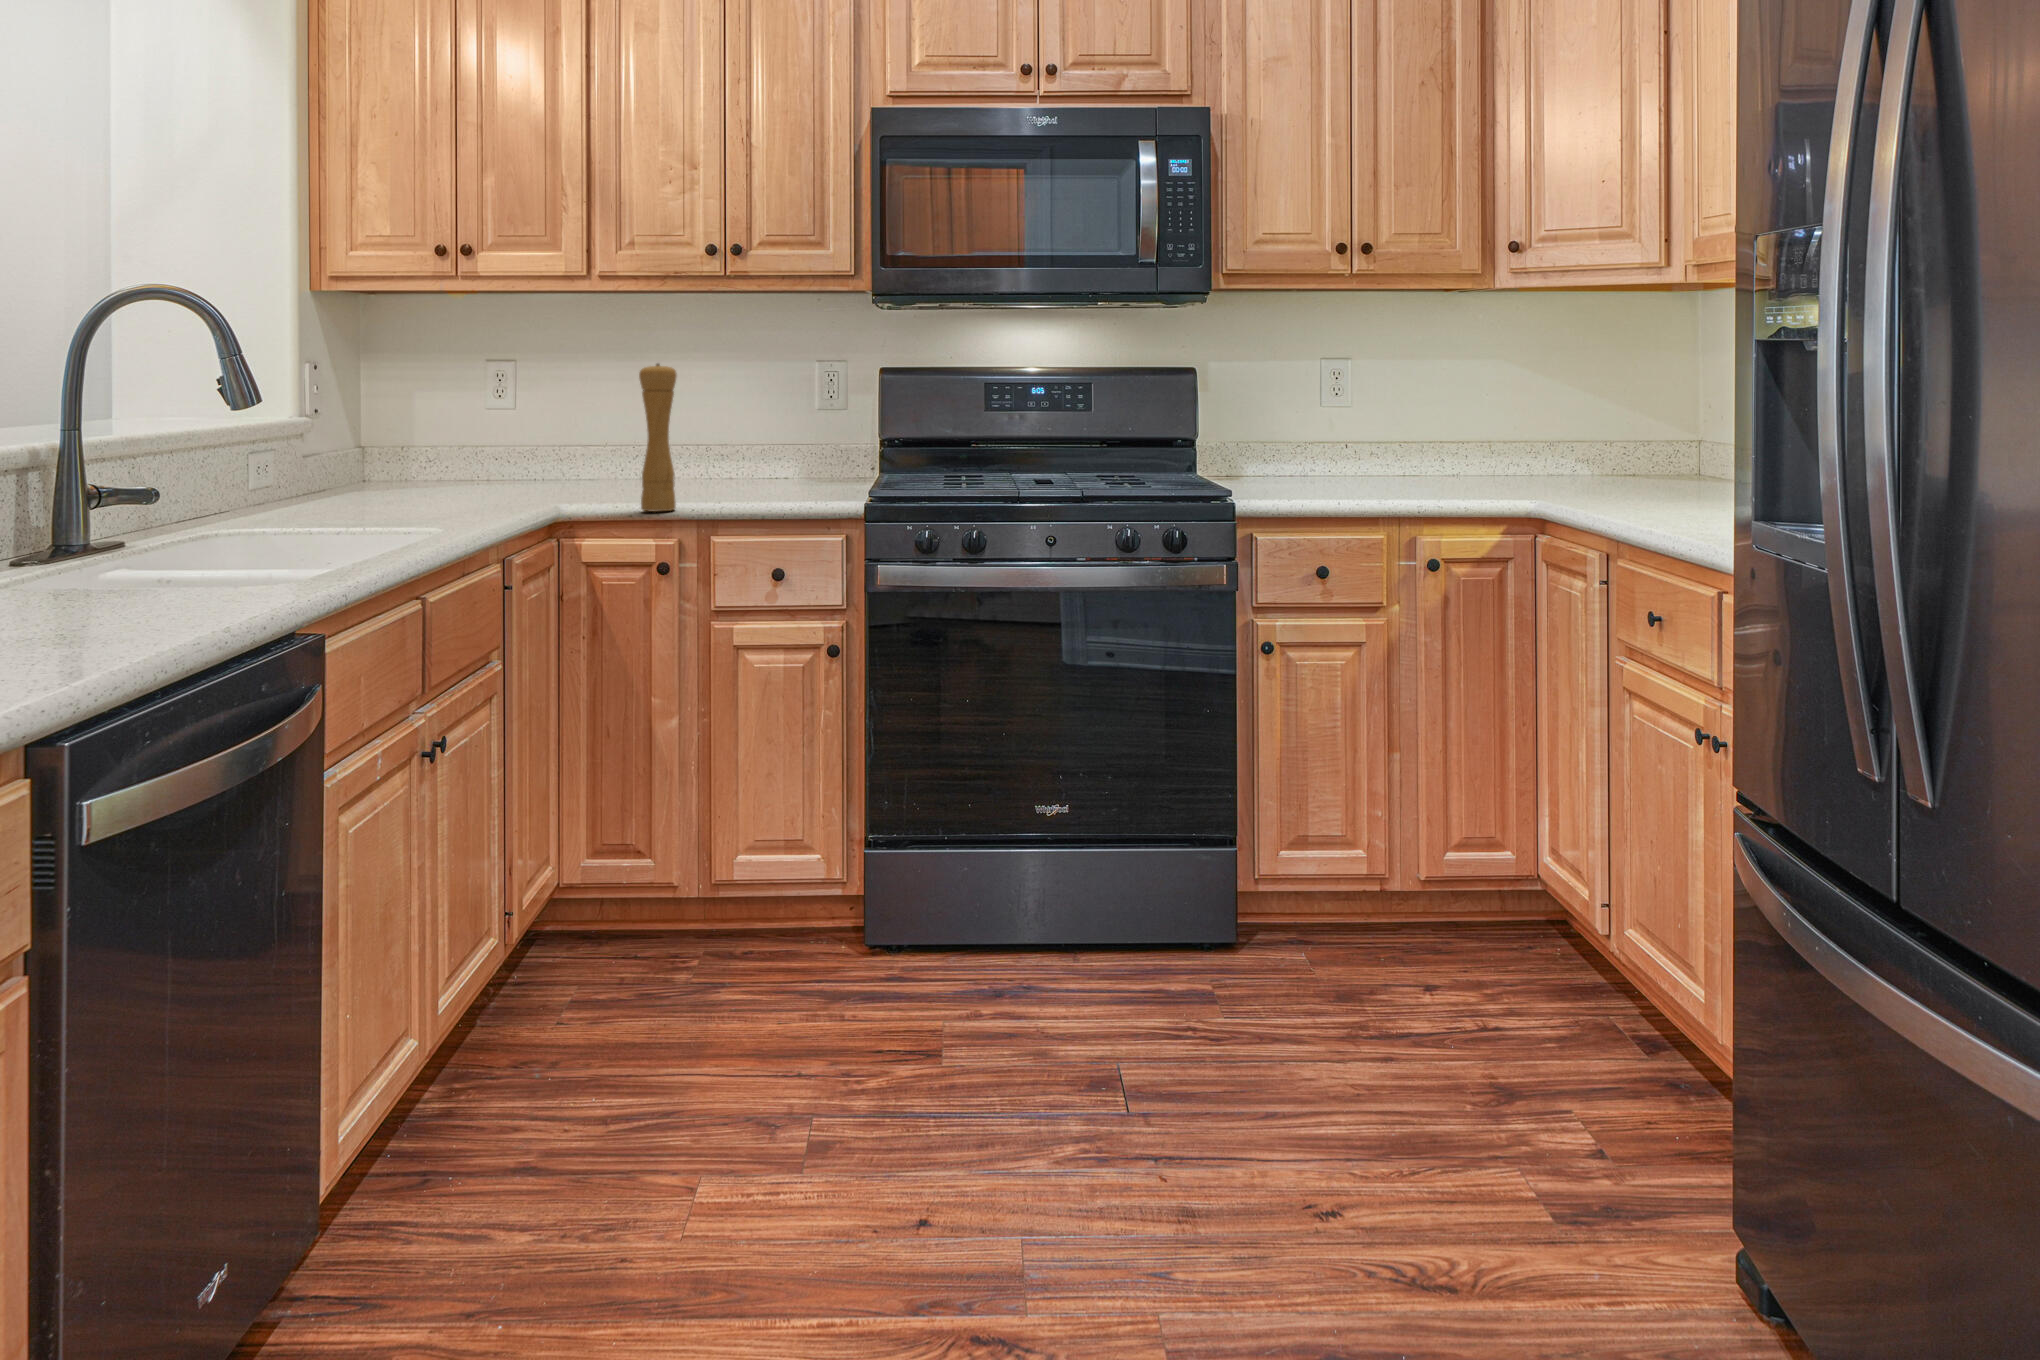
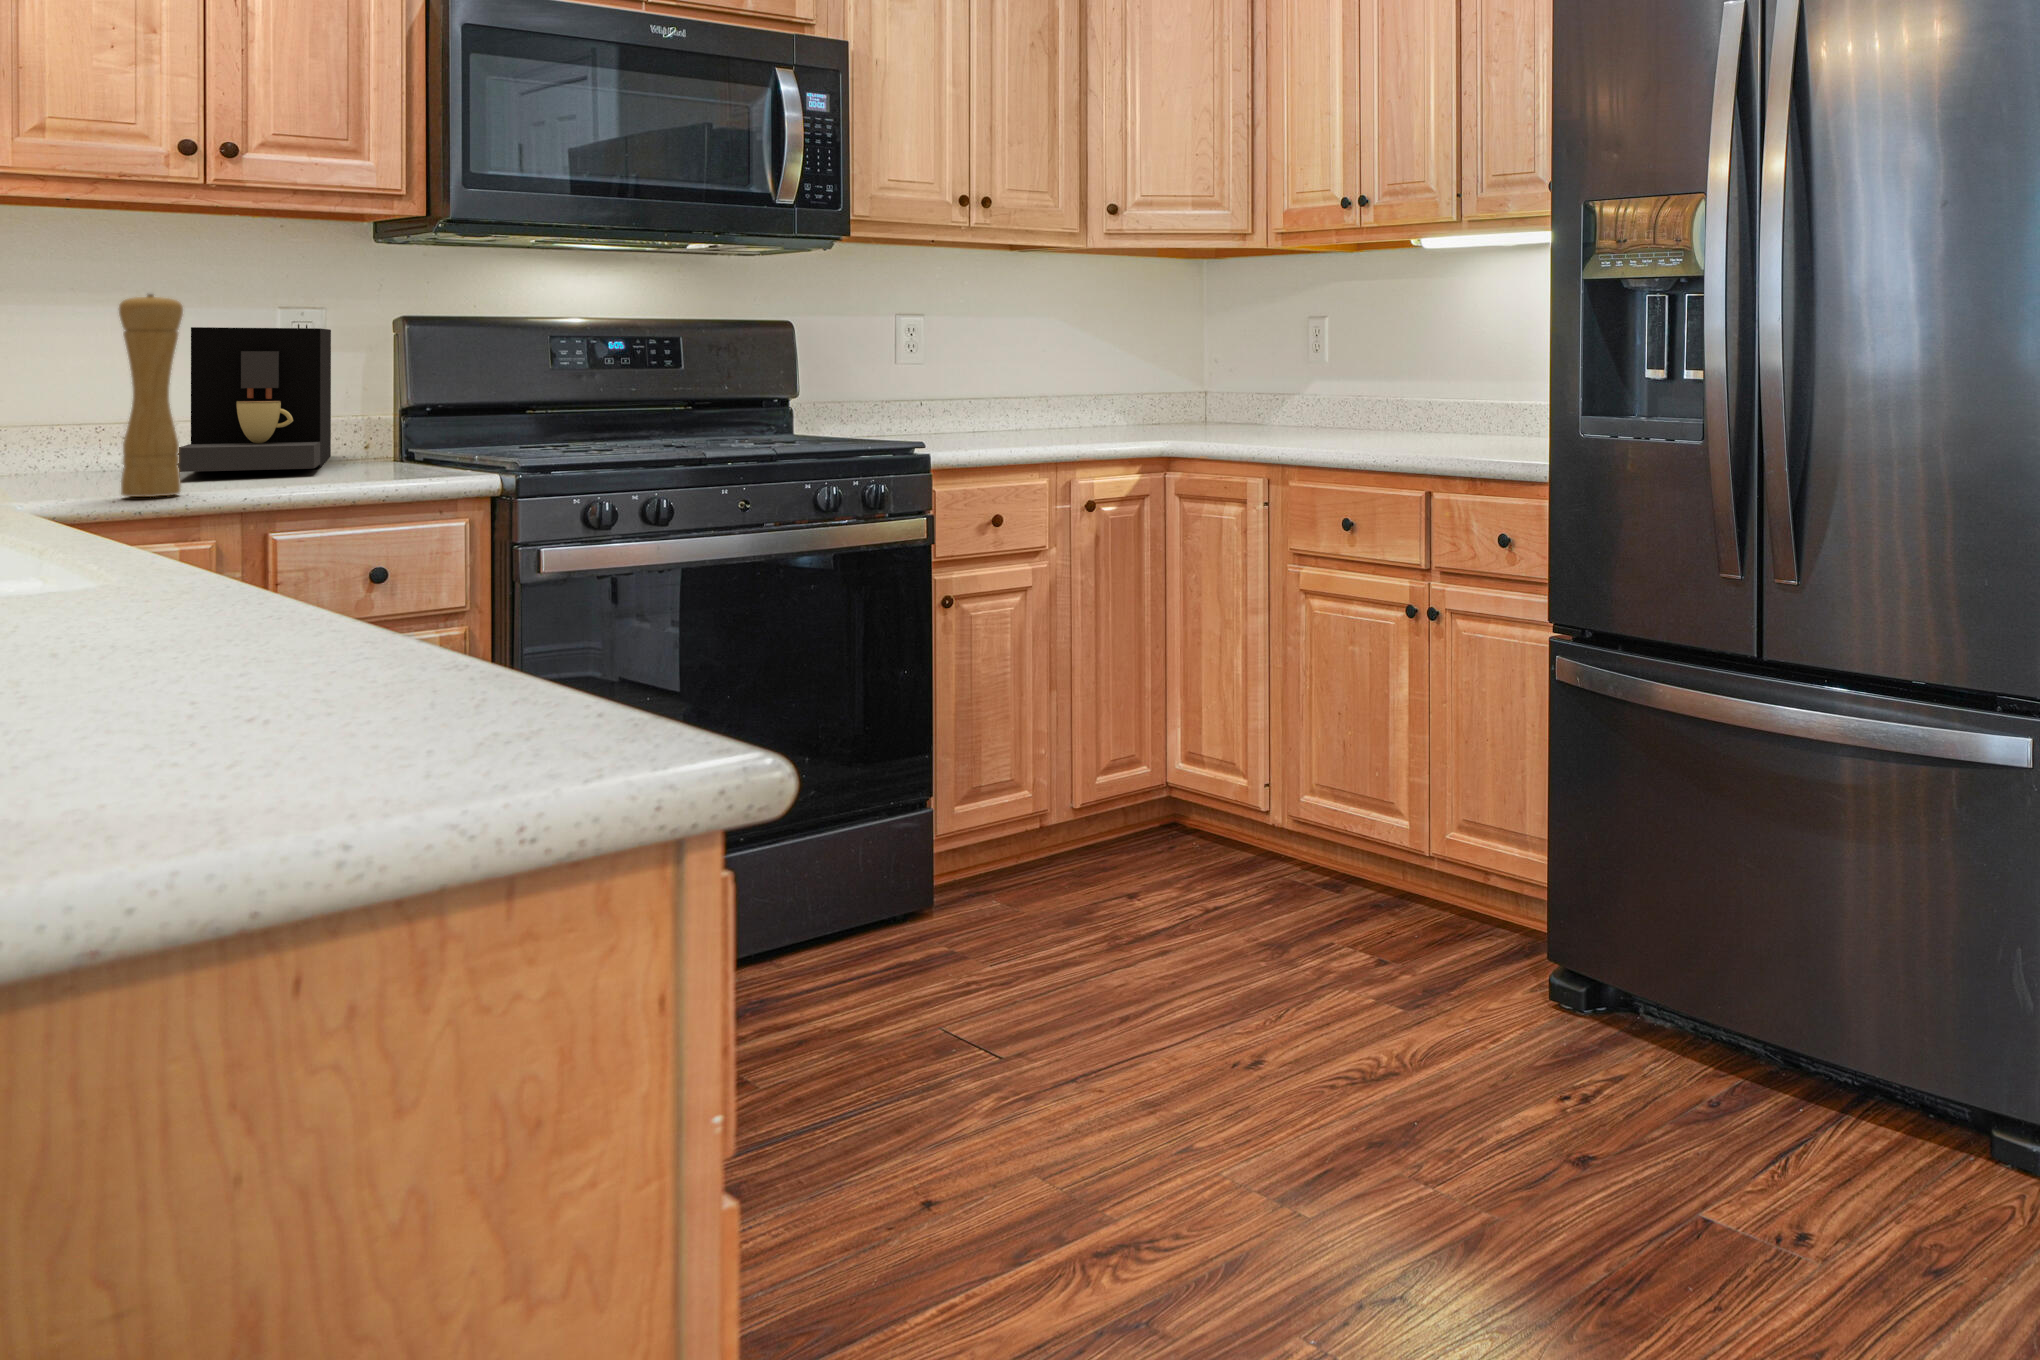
coffee maker: none [706,381,845,493] -> present [178,327,331,472]

